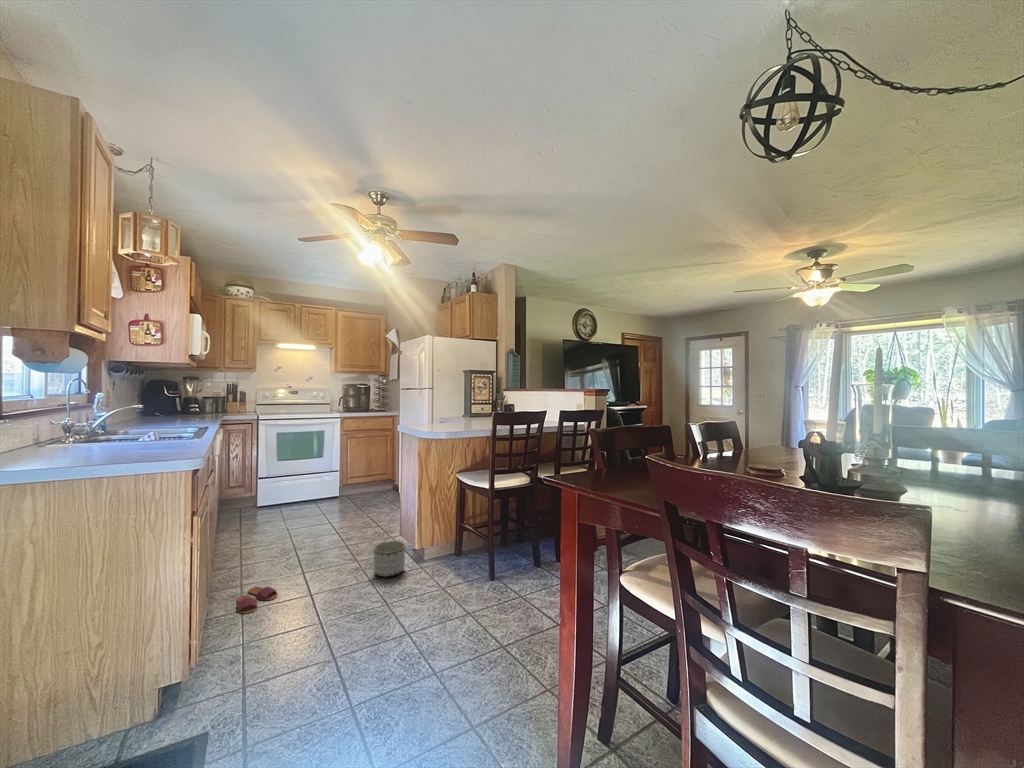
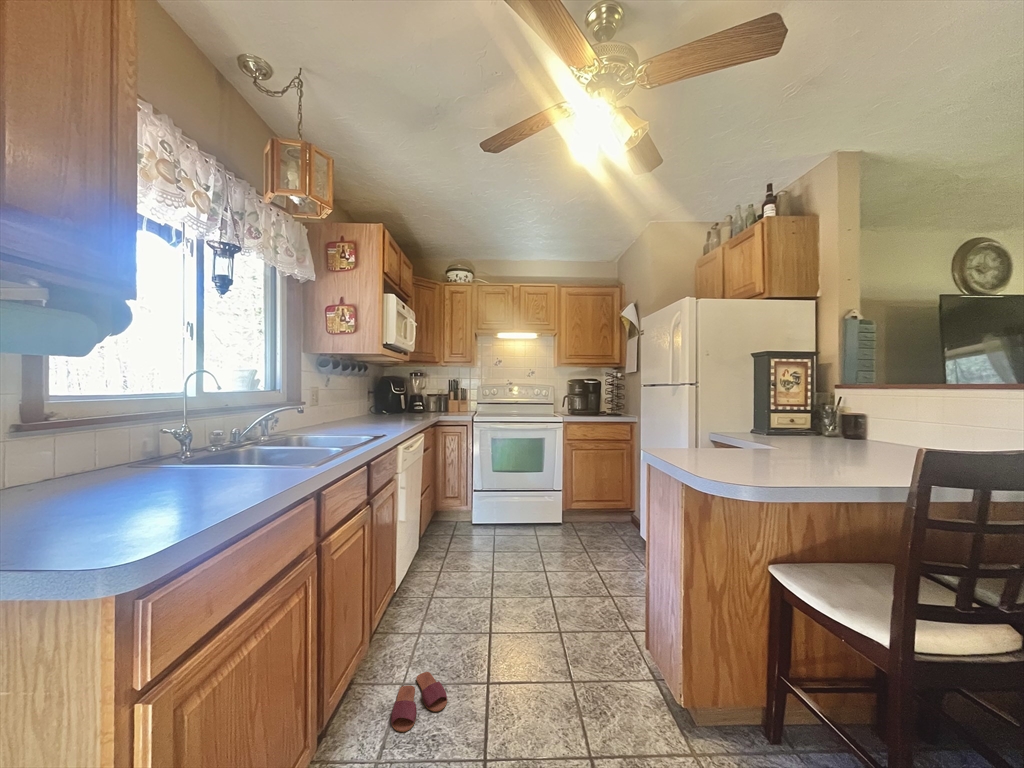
planter: present [374,540,405,577] -> none [591,653,648,734]

